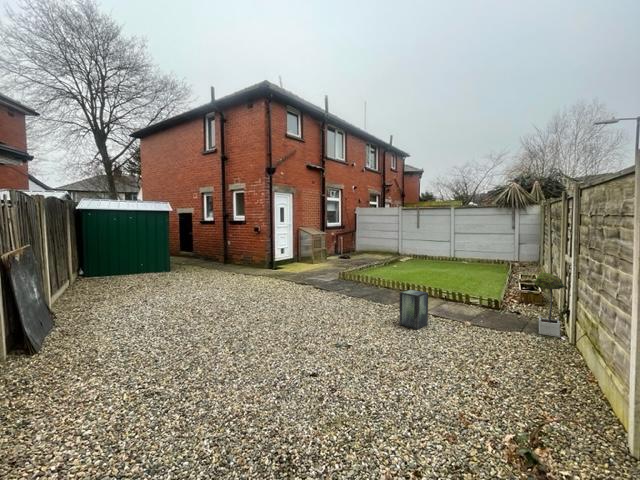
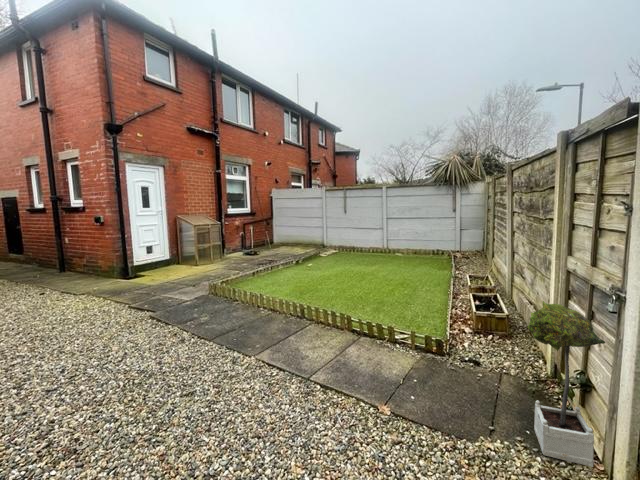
storage box: present [399,290,428,330] -> none [217,351,291,471]

